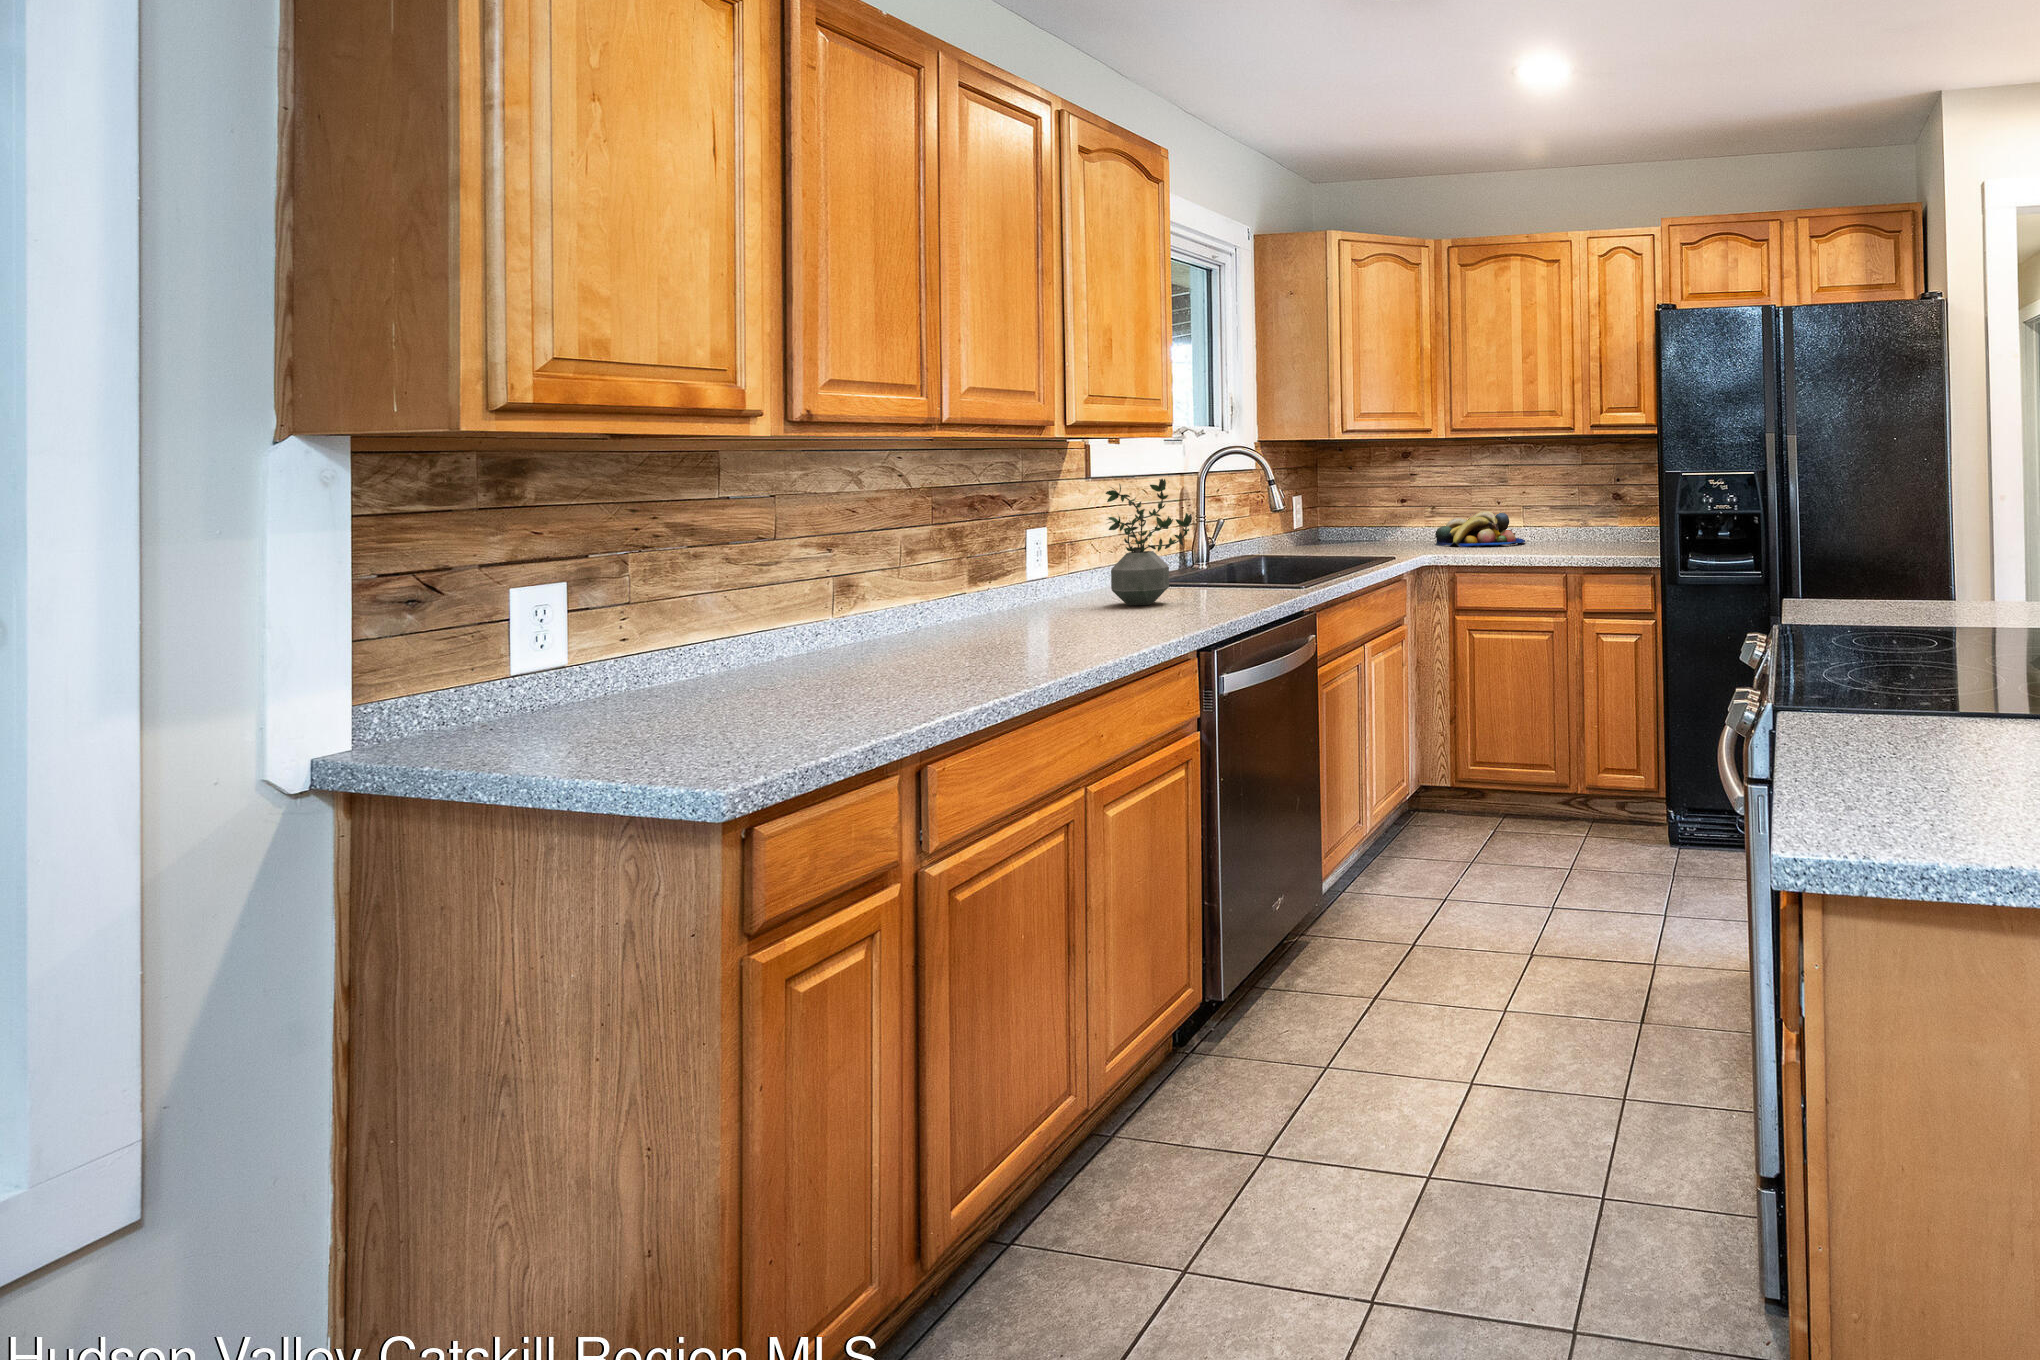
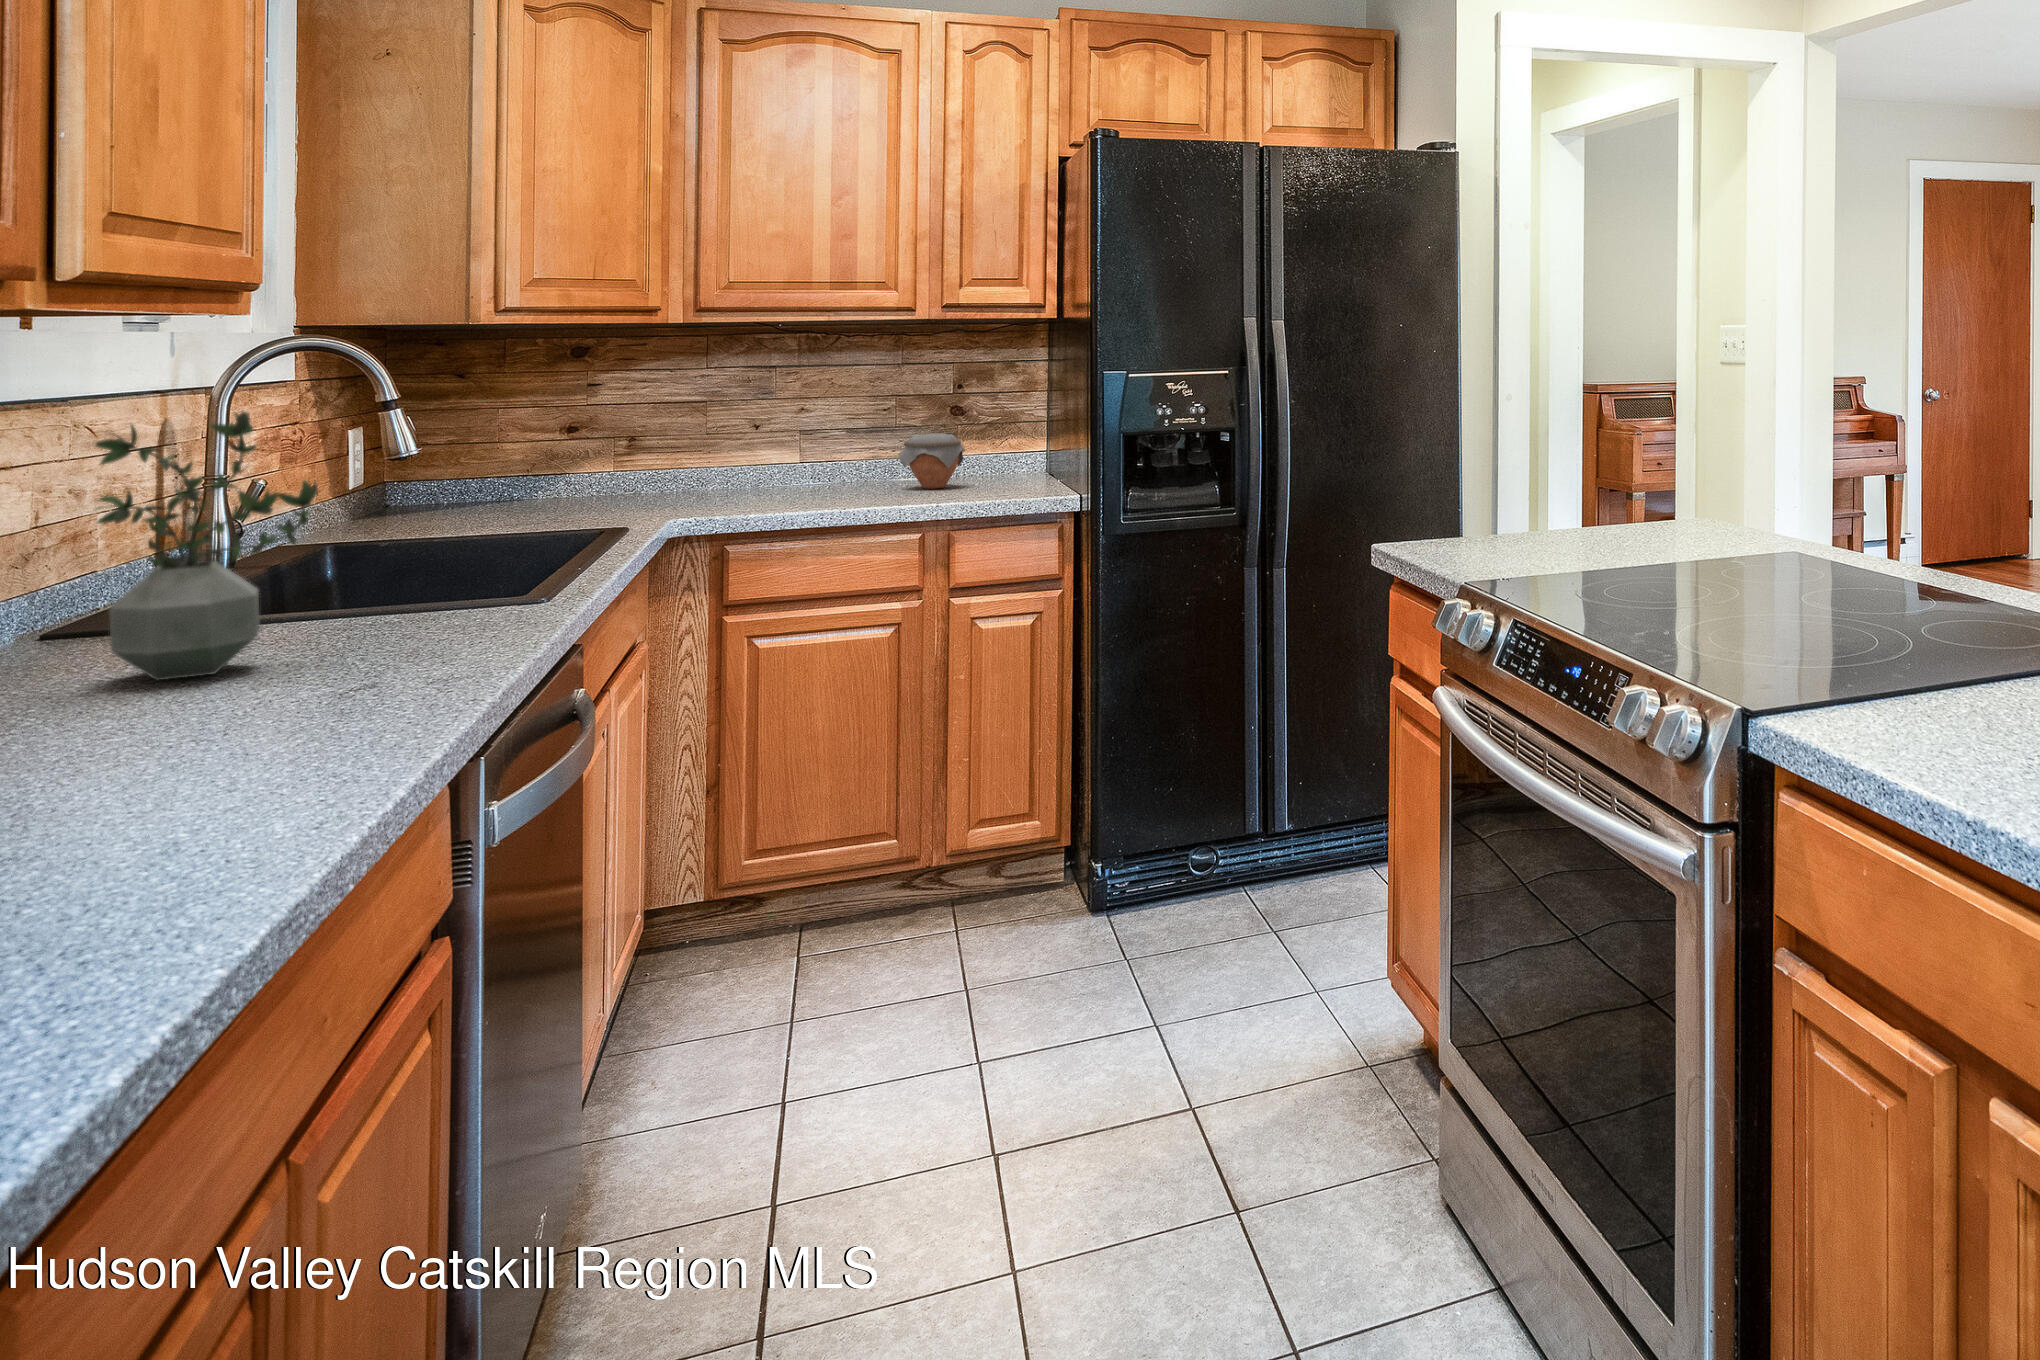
fruit bowl: present [1435,511,1525,547] -> none [649,437,810,499]
jar: none [1572,511,1614,547] -> present [899,433,965,489]

